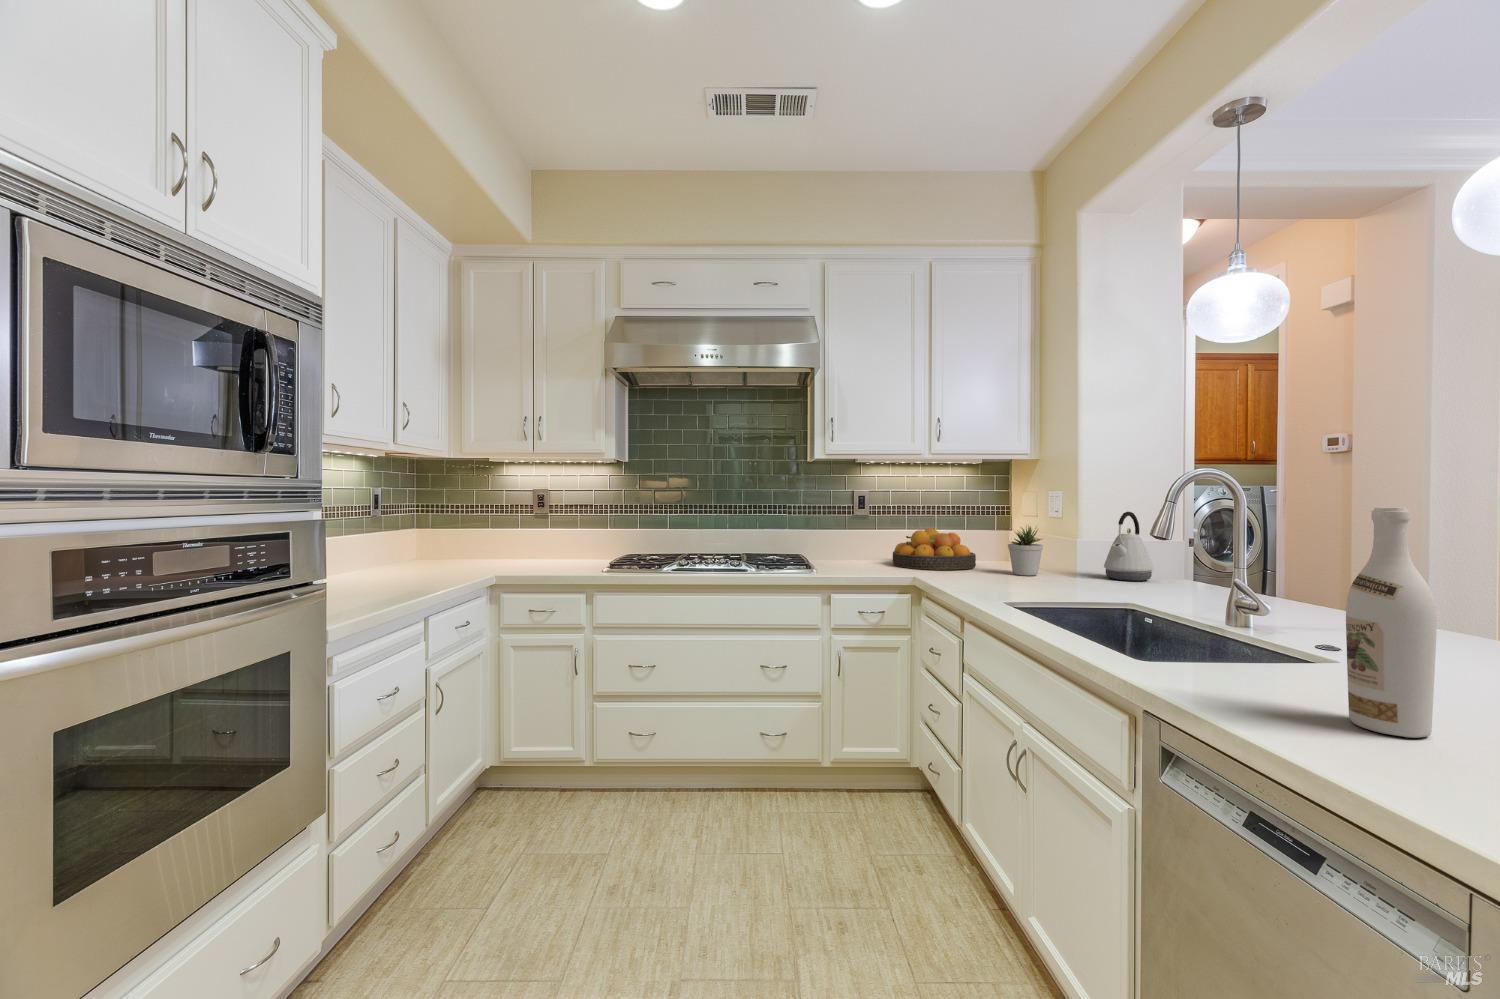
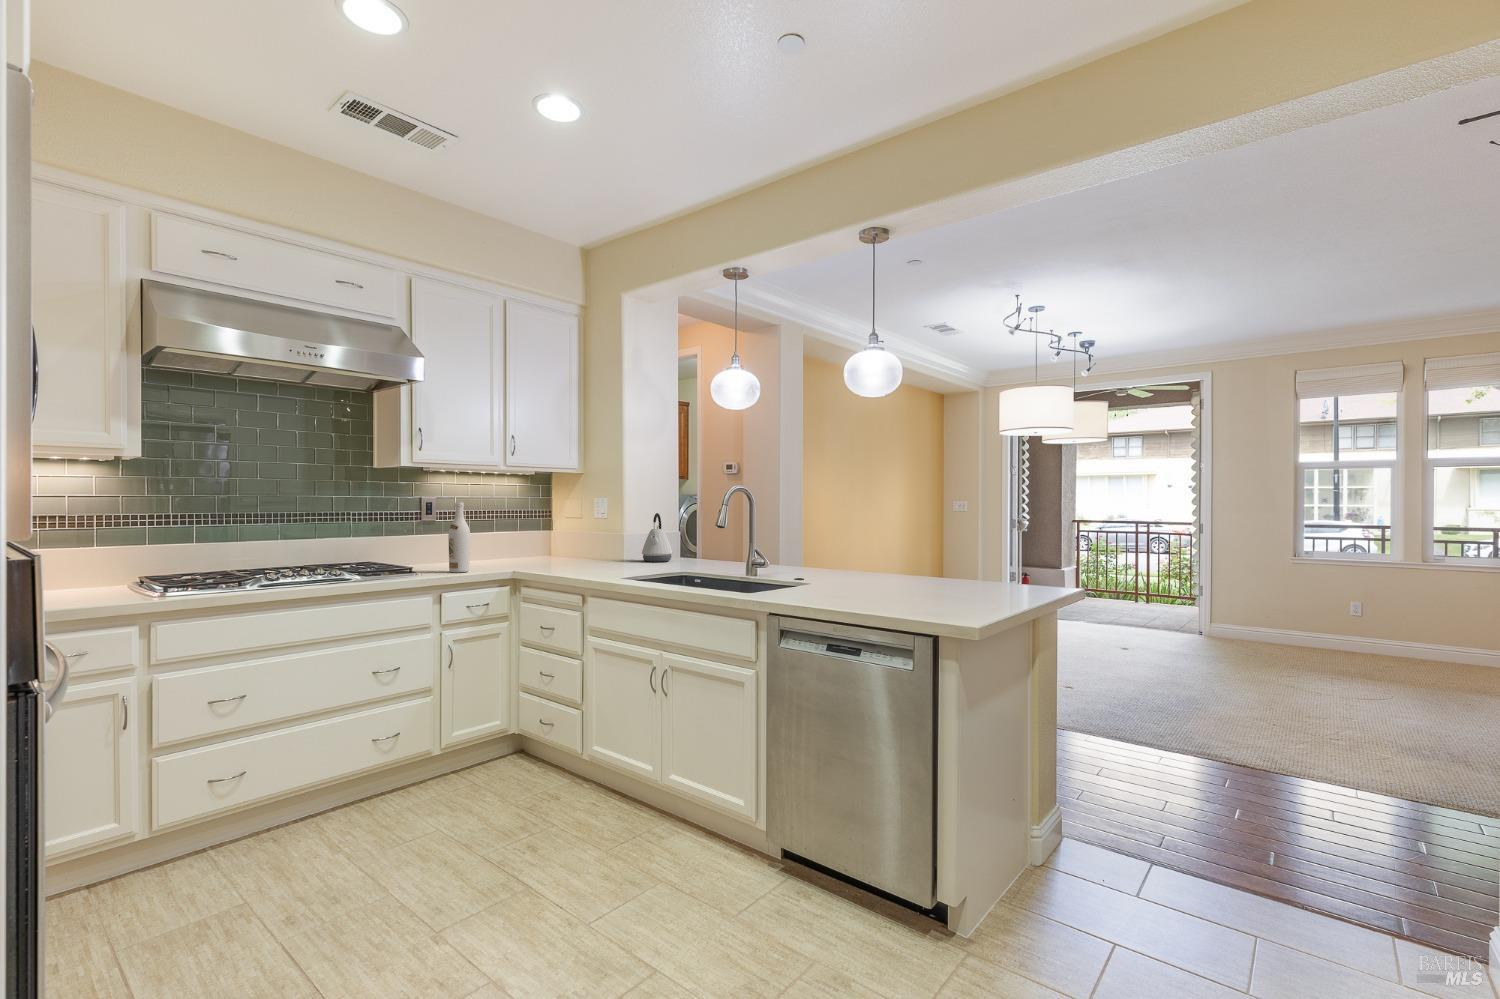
wine bottle: present [1346,507,1437,738] -> present [448,502,470,572]
potted plant: present [1008,526,1043,576] -> none [578,523,605,564]
fruit bowl: present [892,528,976,570] -> none [473,531,547,566]

